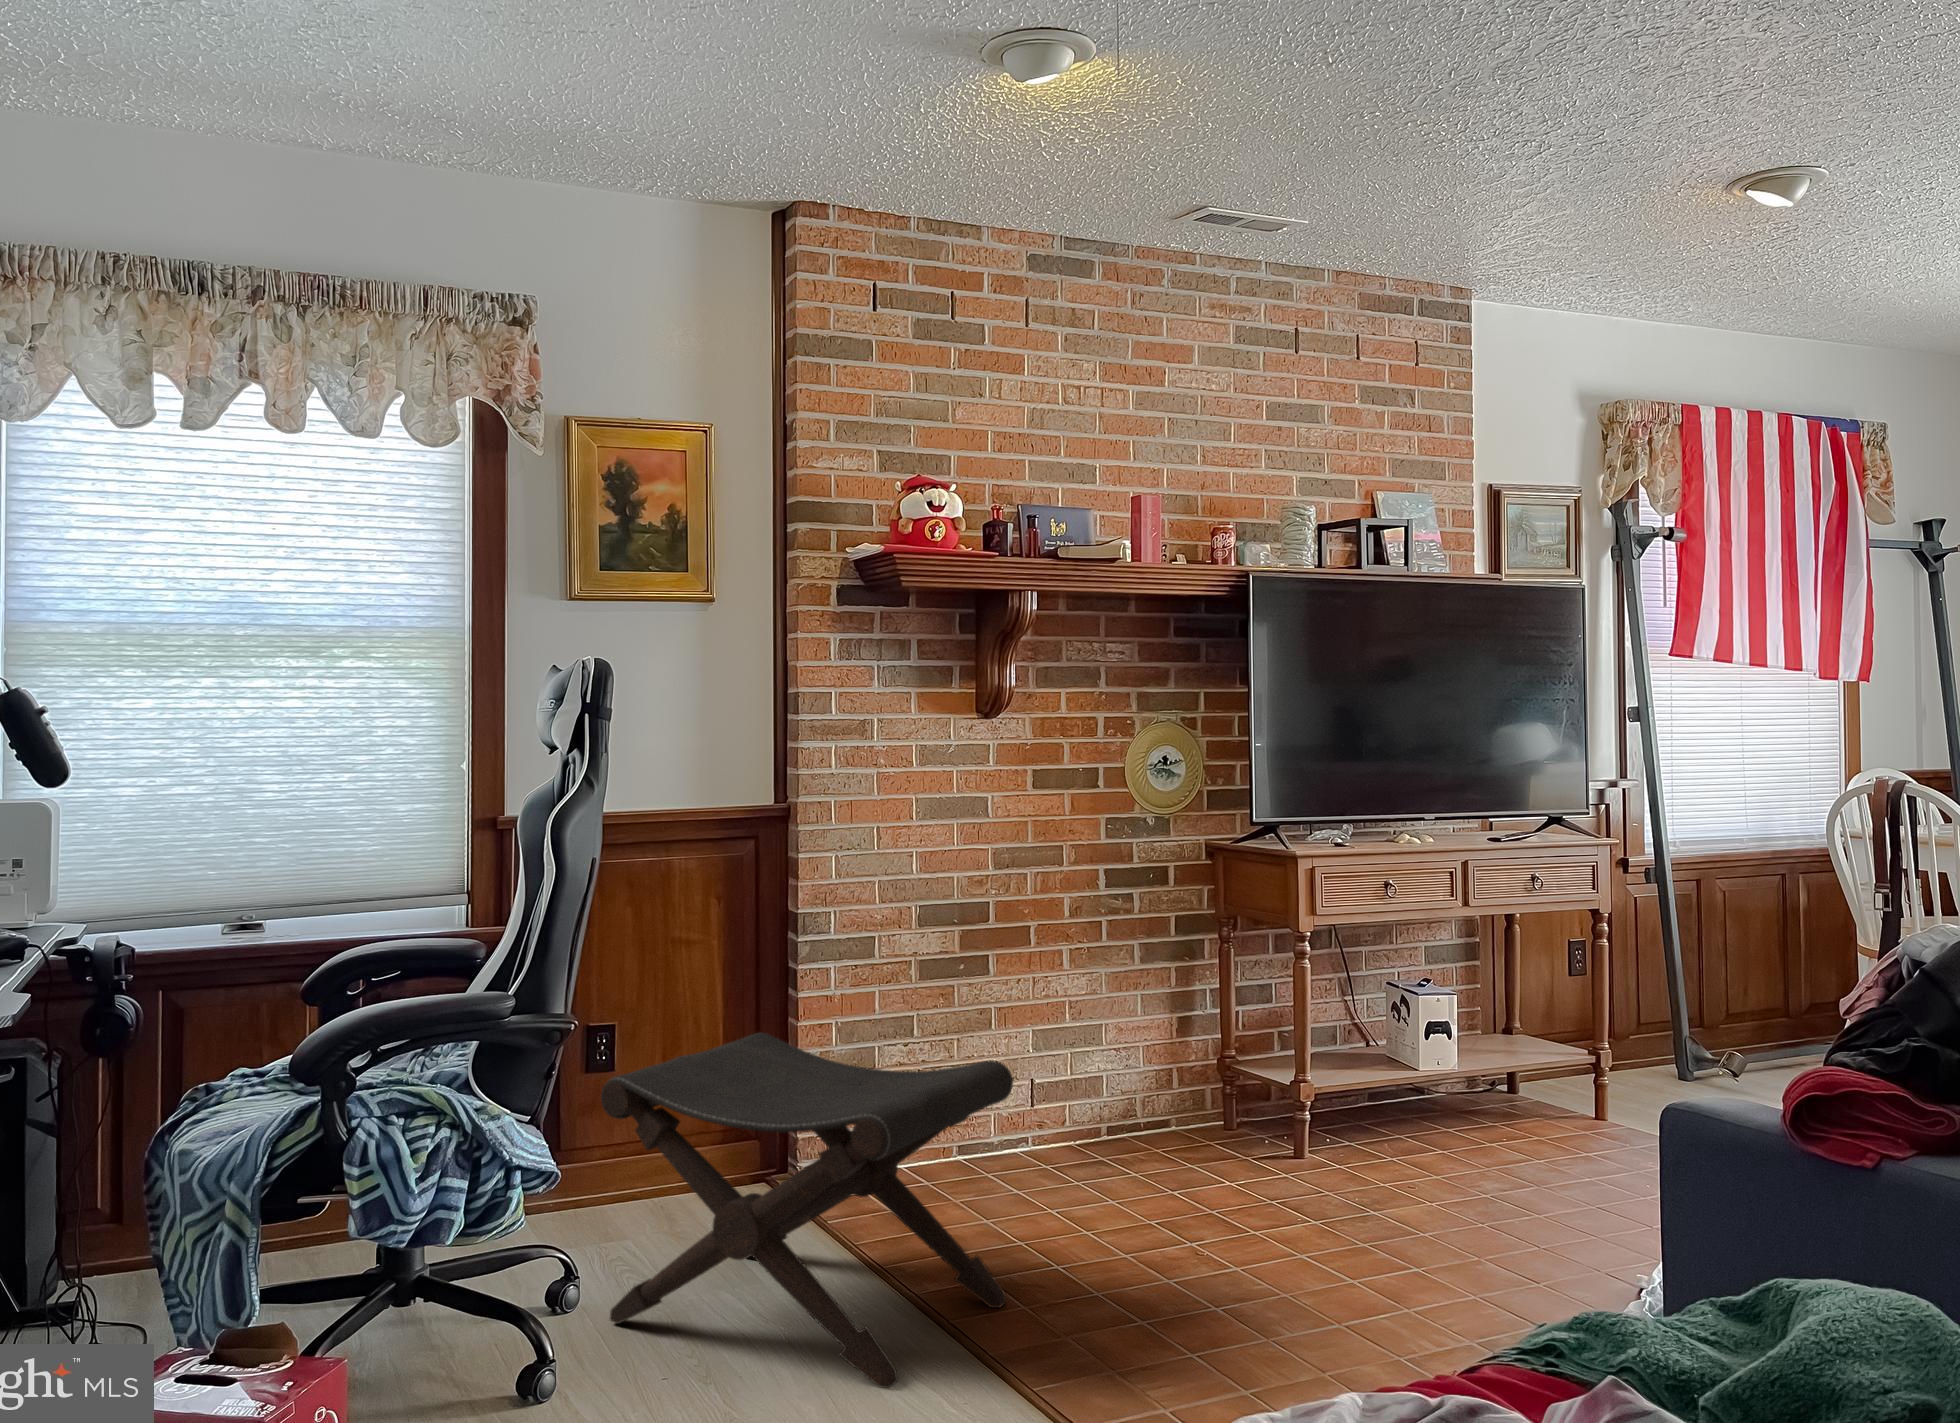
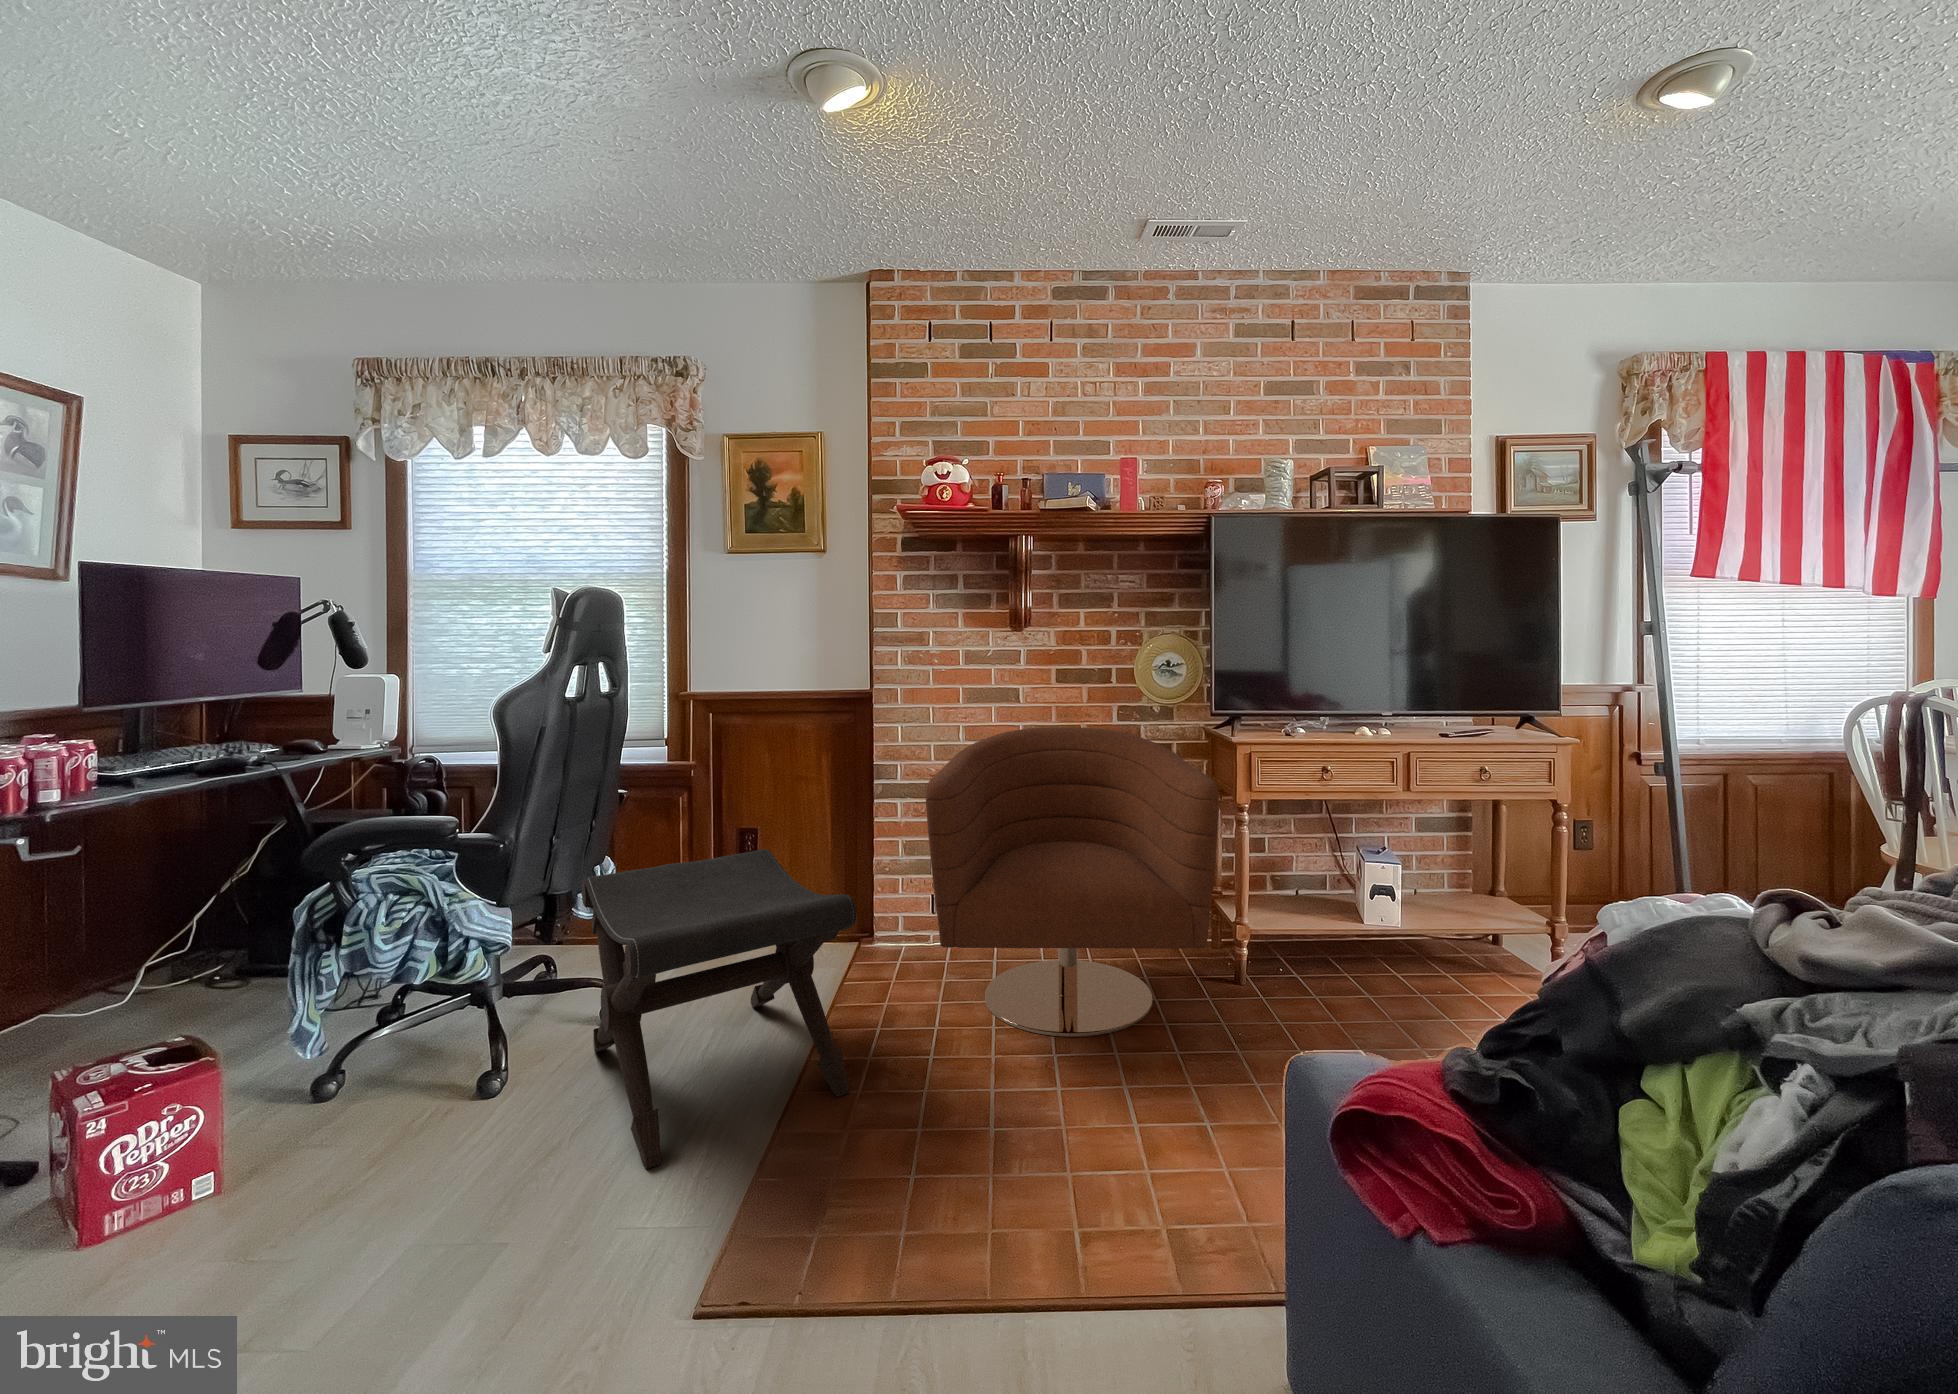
armchair: none [963,849,1338,1229] -> present [926,727,1219,1037]

